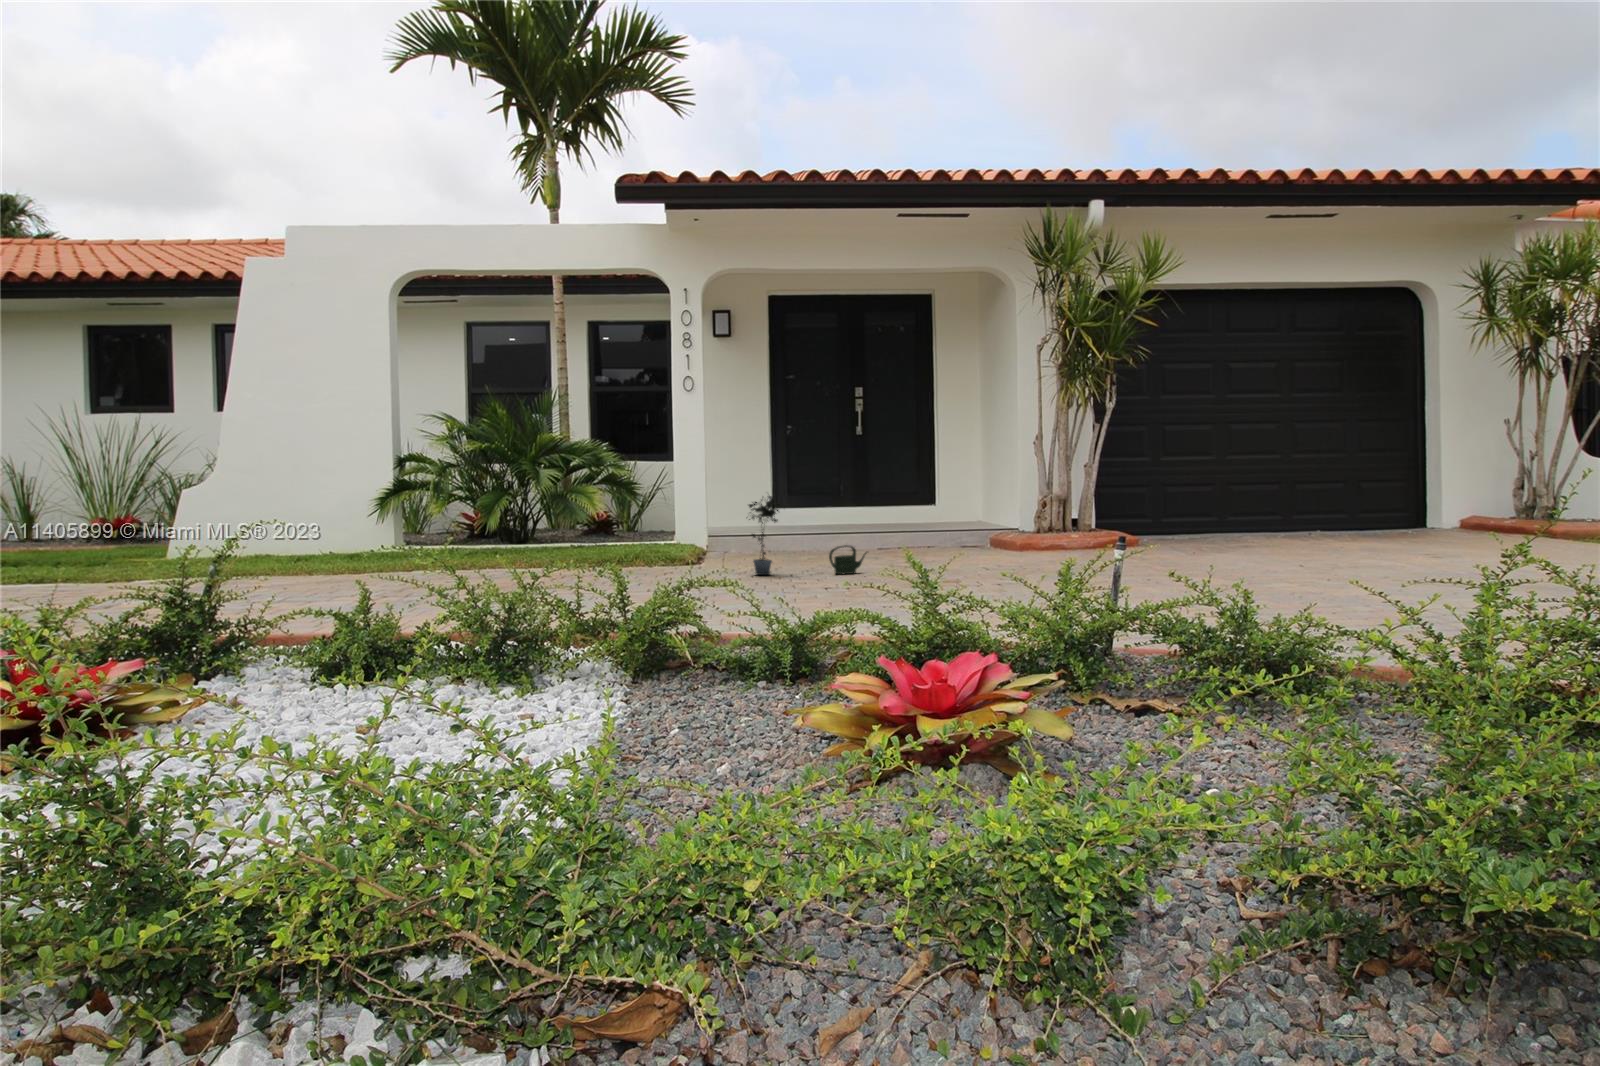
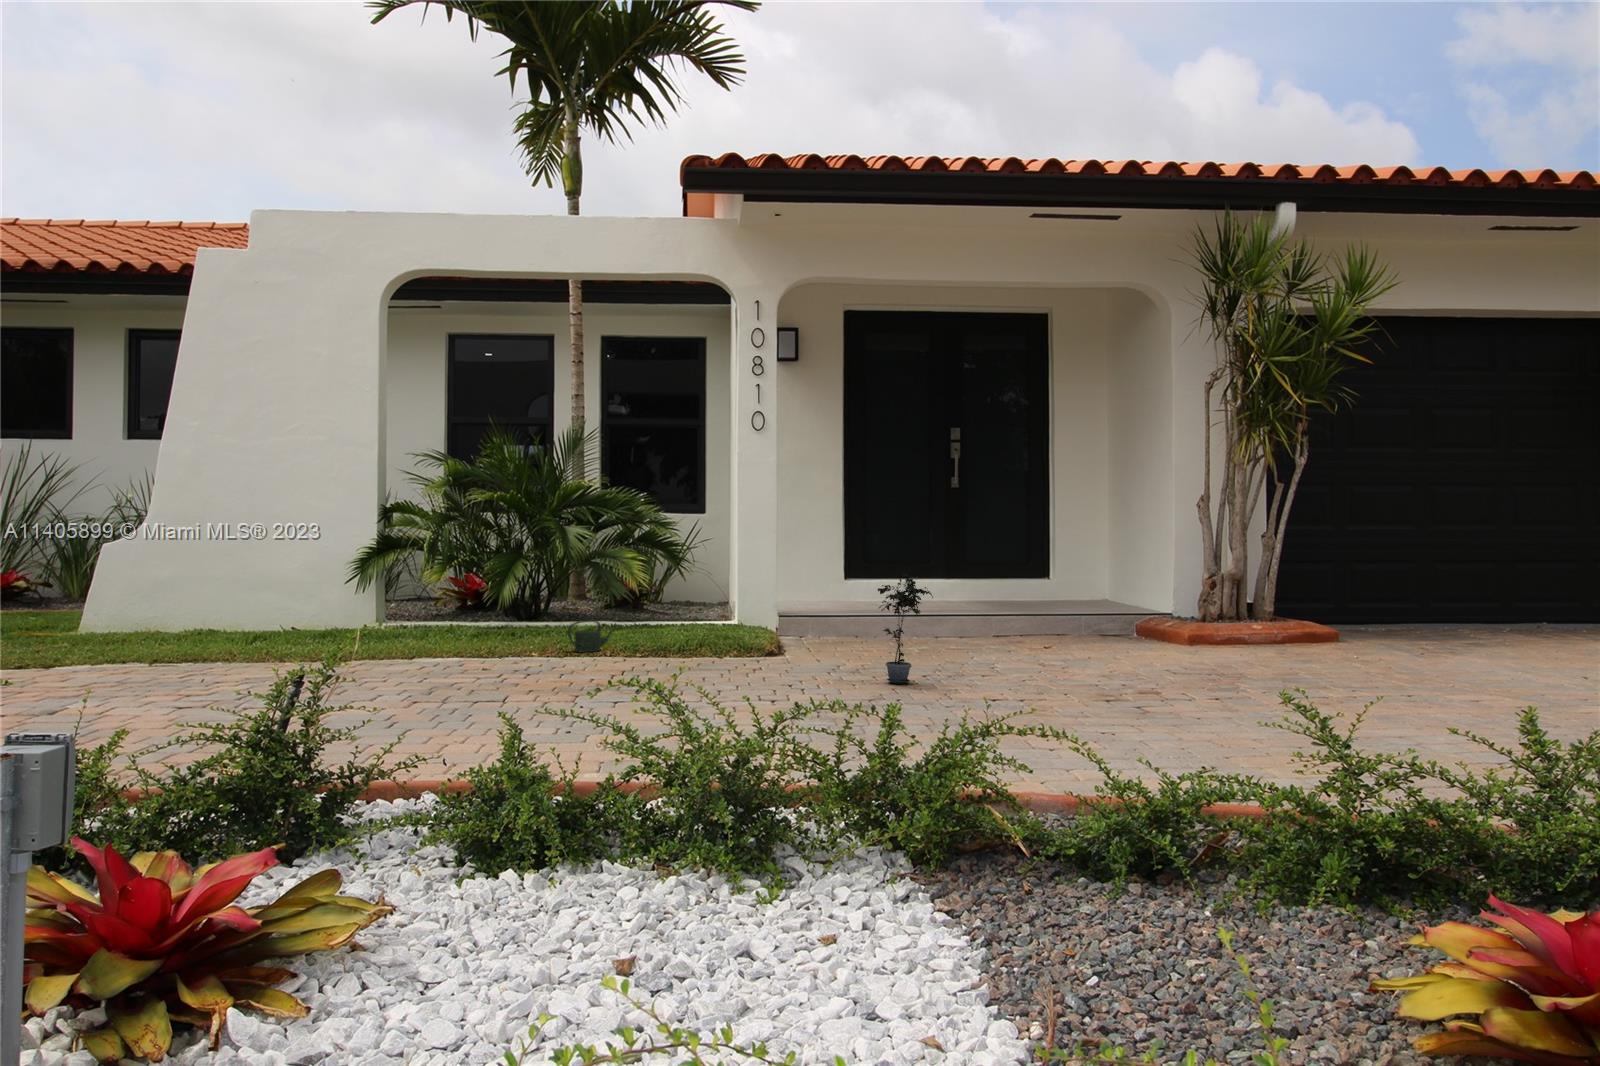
watering can: present [829,545,867,574] -> present [568,620,616,652]

